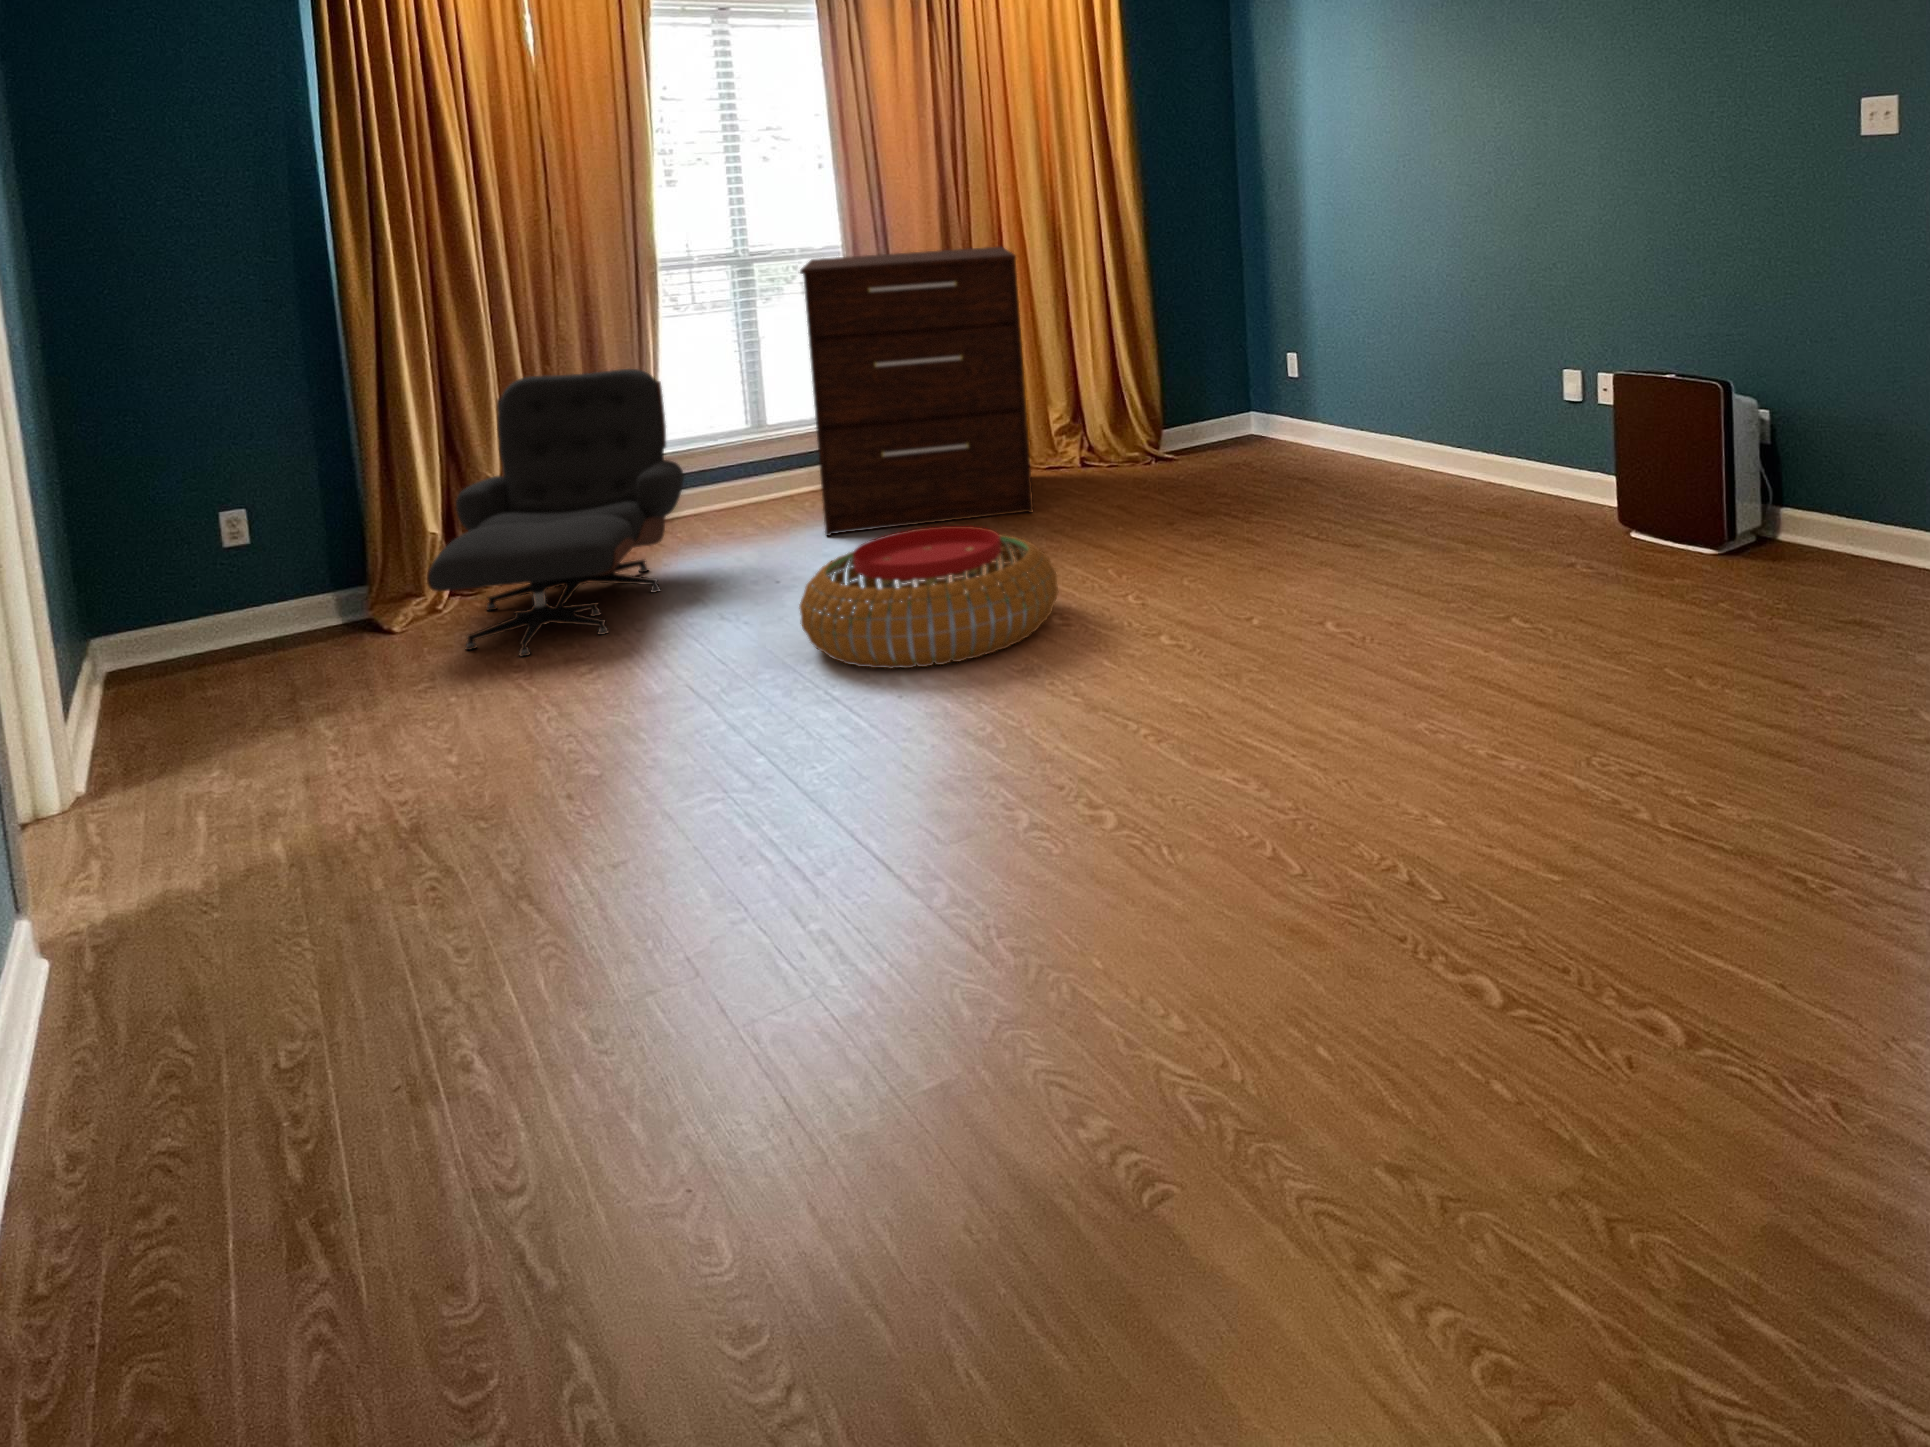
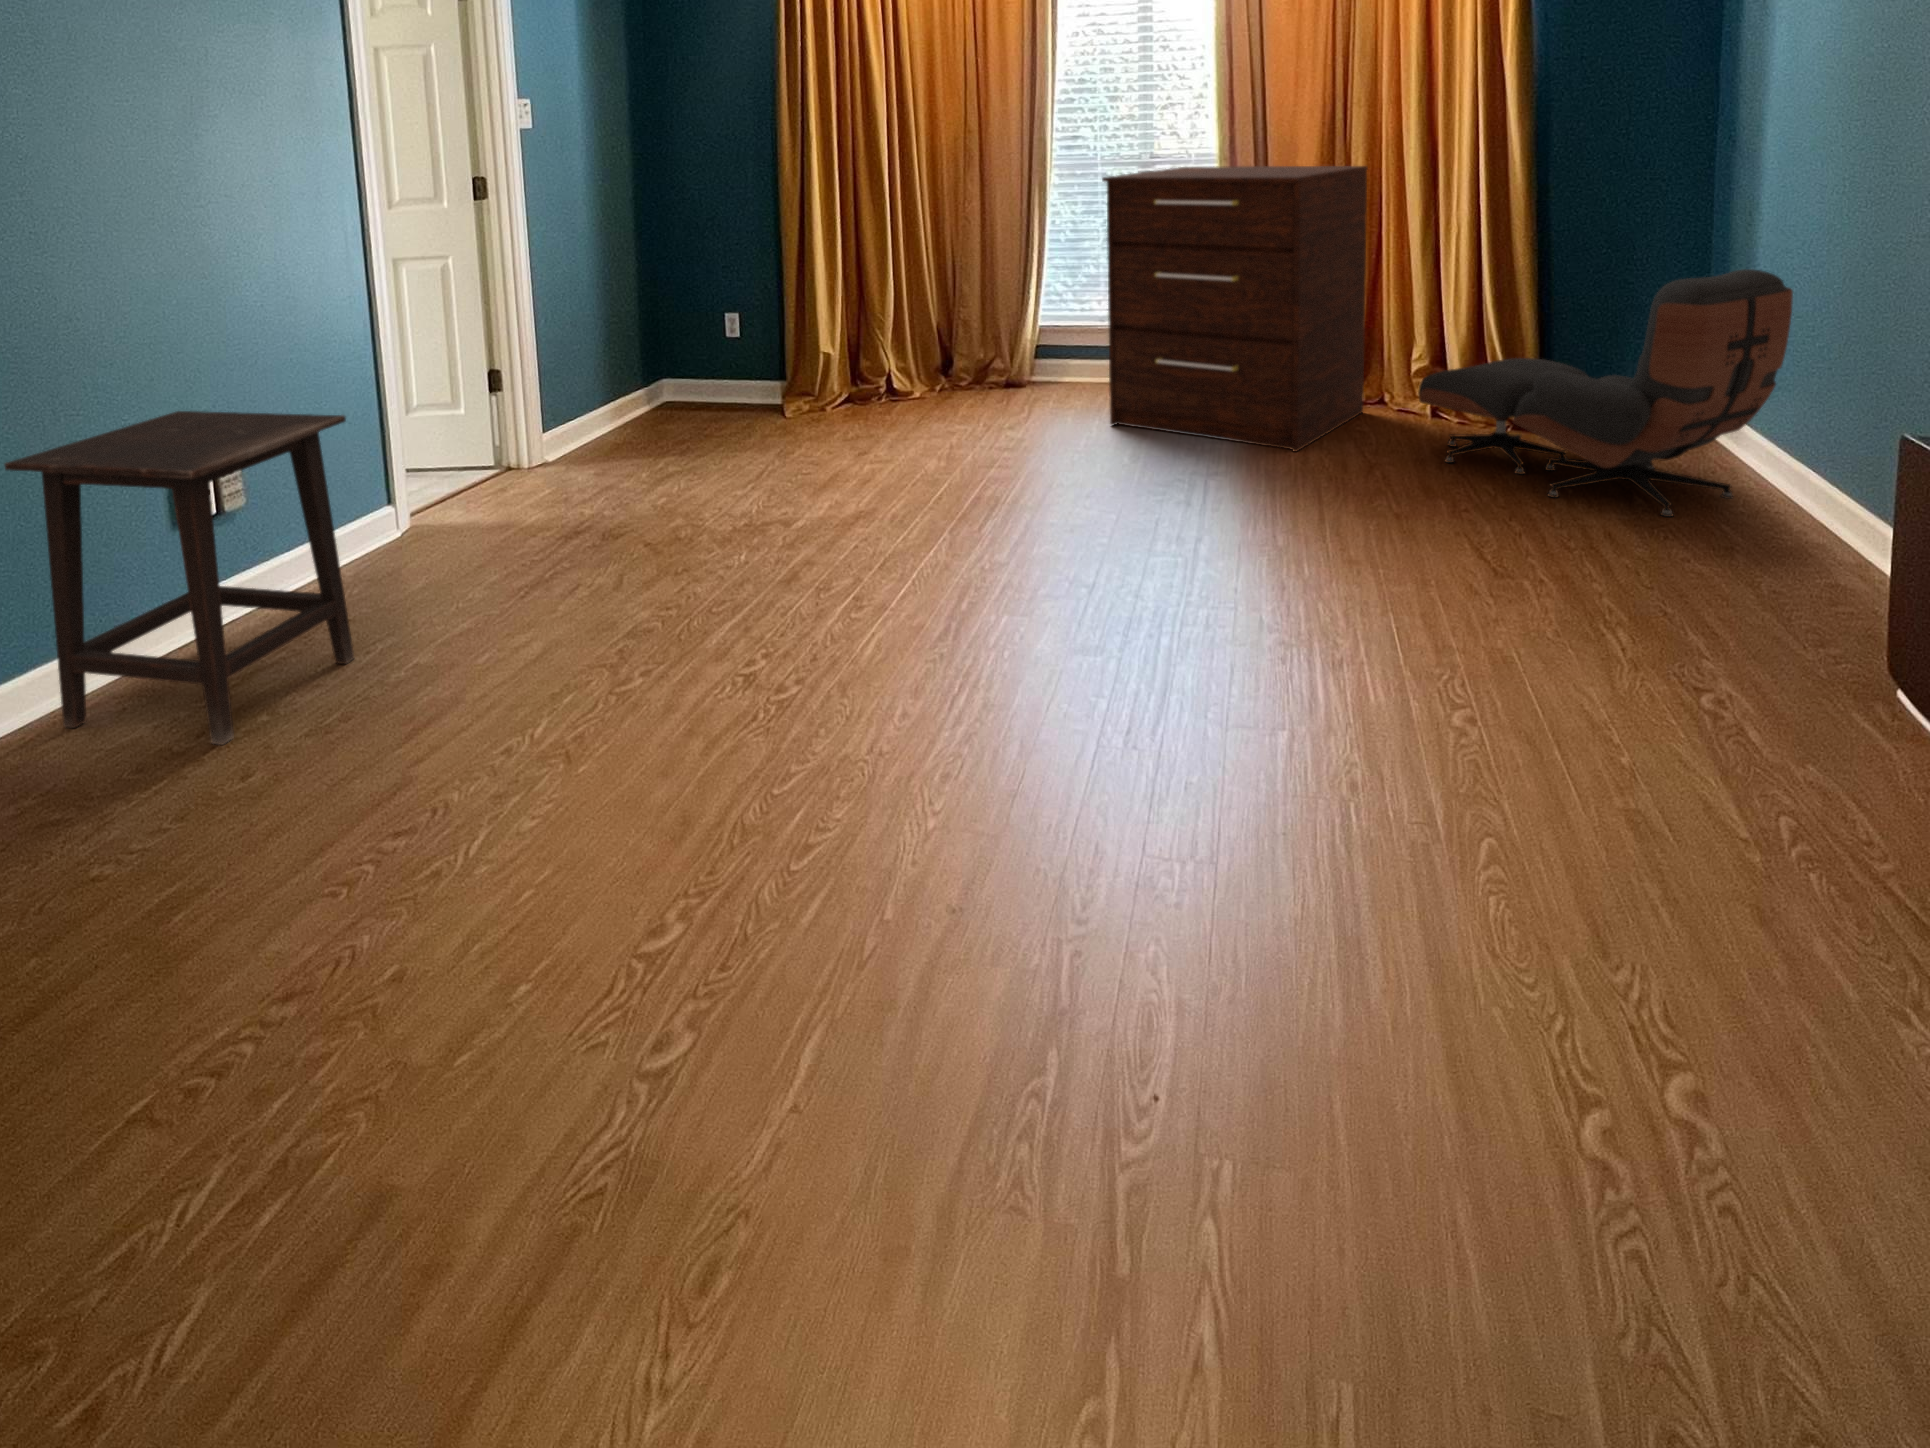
lounge chair: present [427,369,684,656] -> present [1418,269,1793,517]
pouf: present [799,526,1058,669] -> none [873,436,1114,572]
side table: none [45,625,521,1269] -> present [5,411,355,745]

